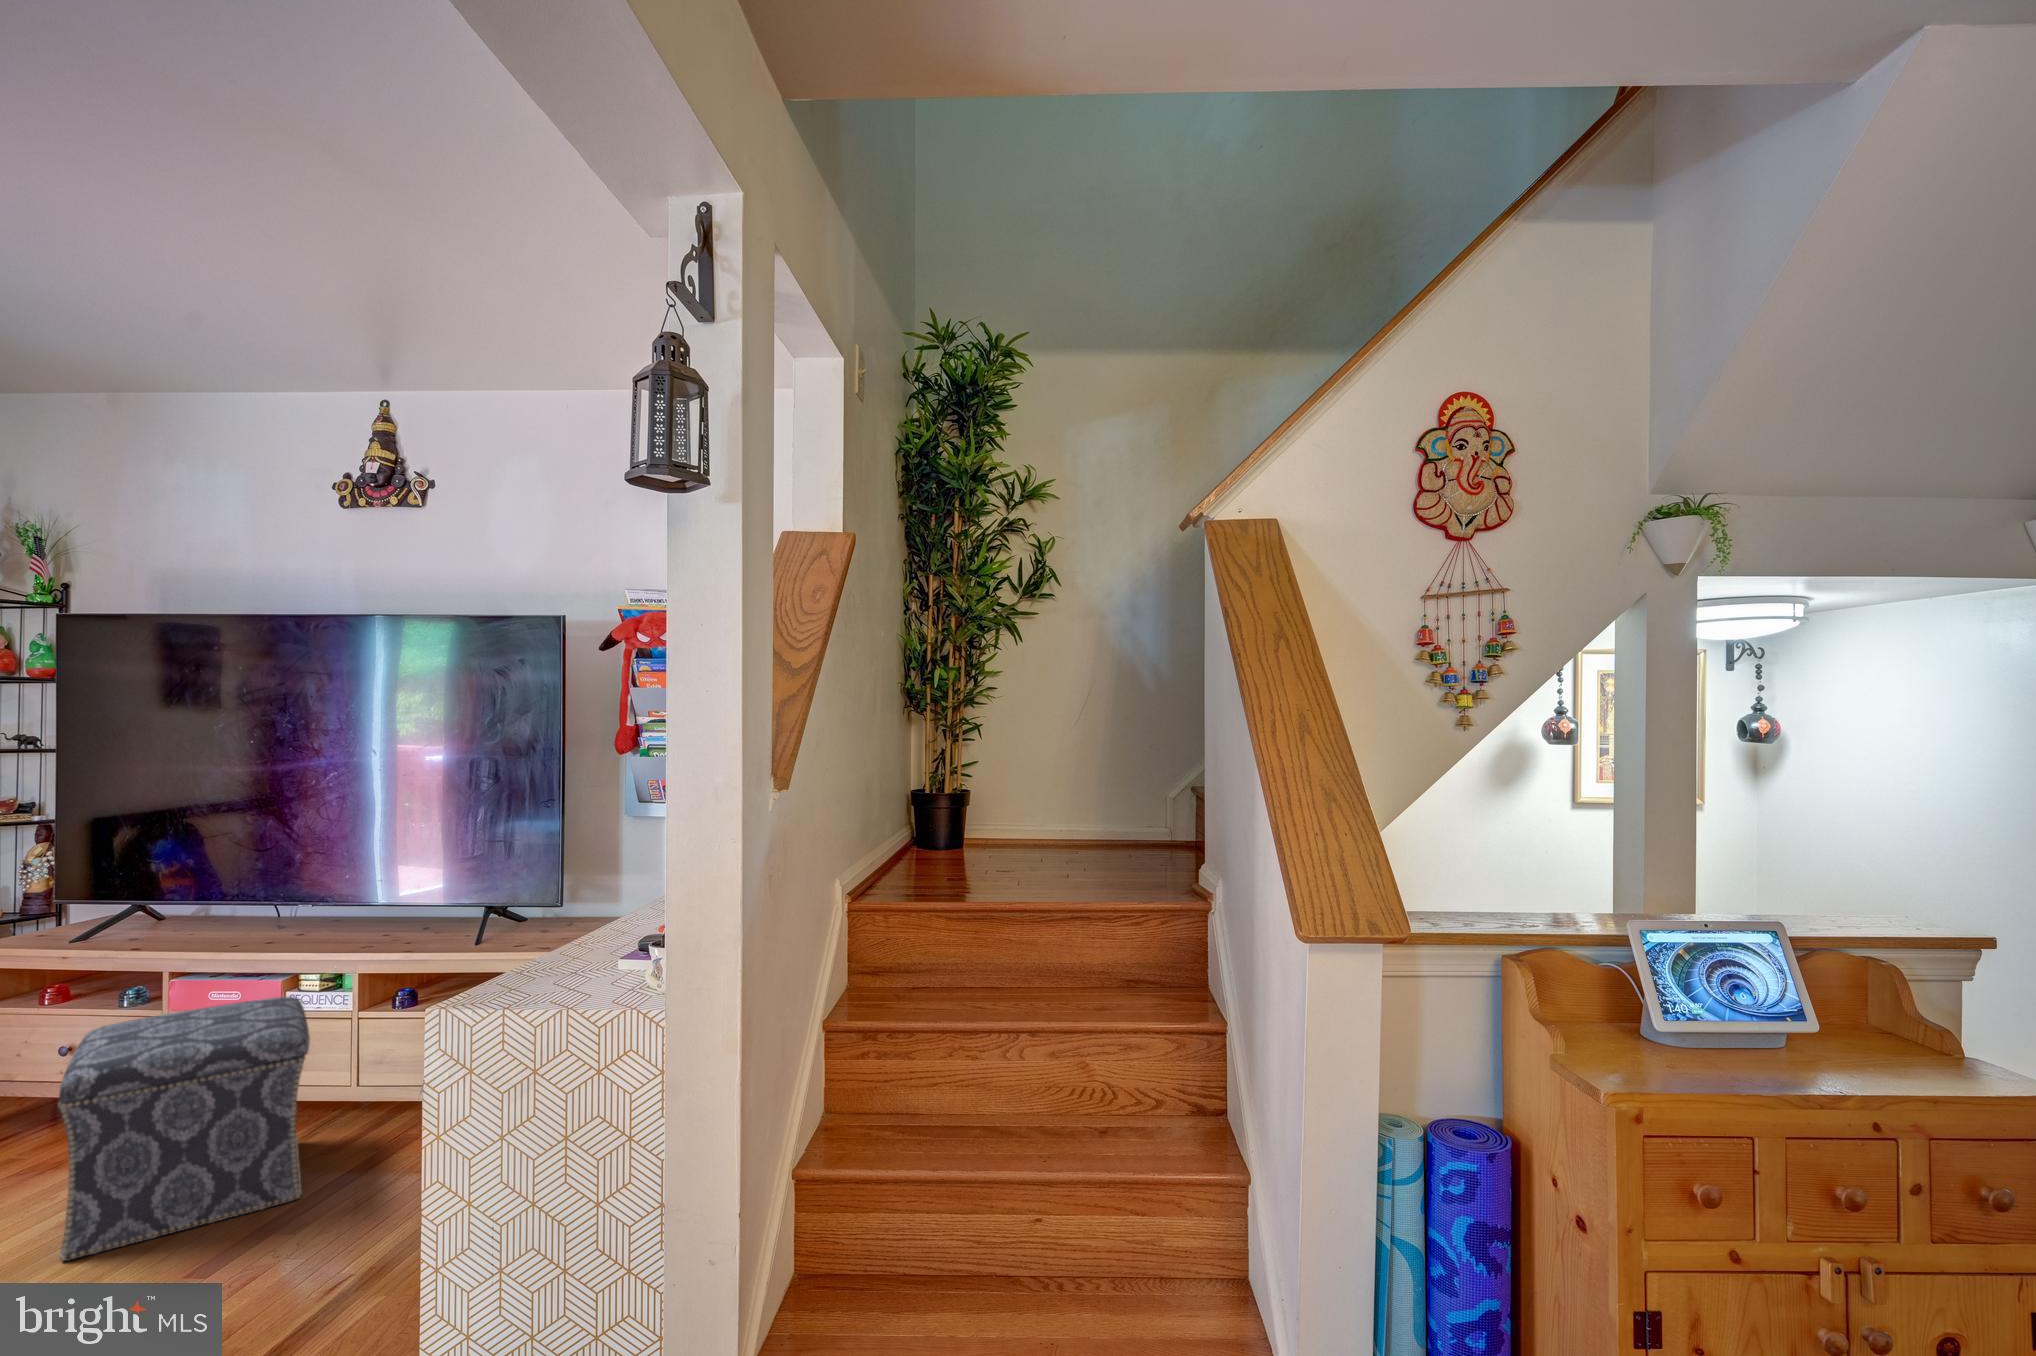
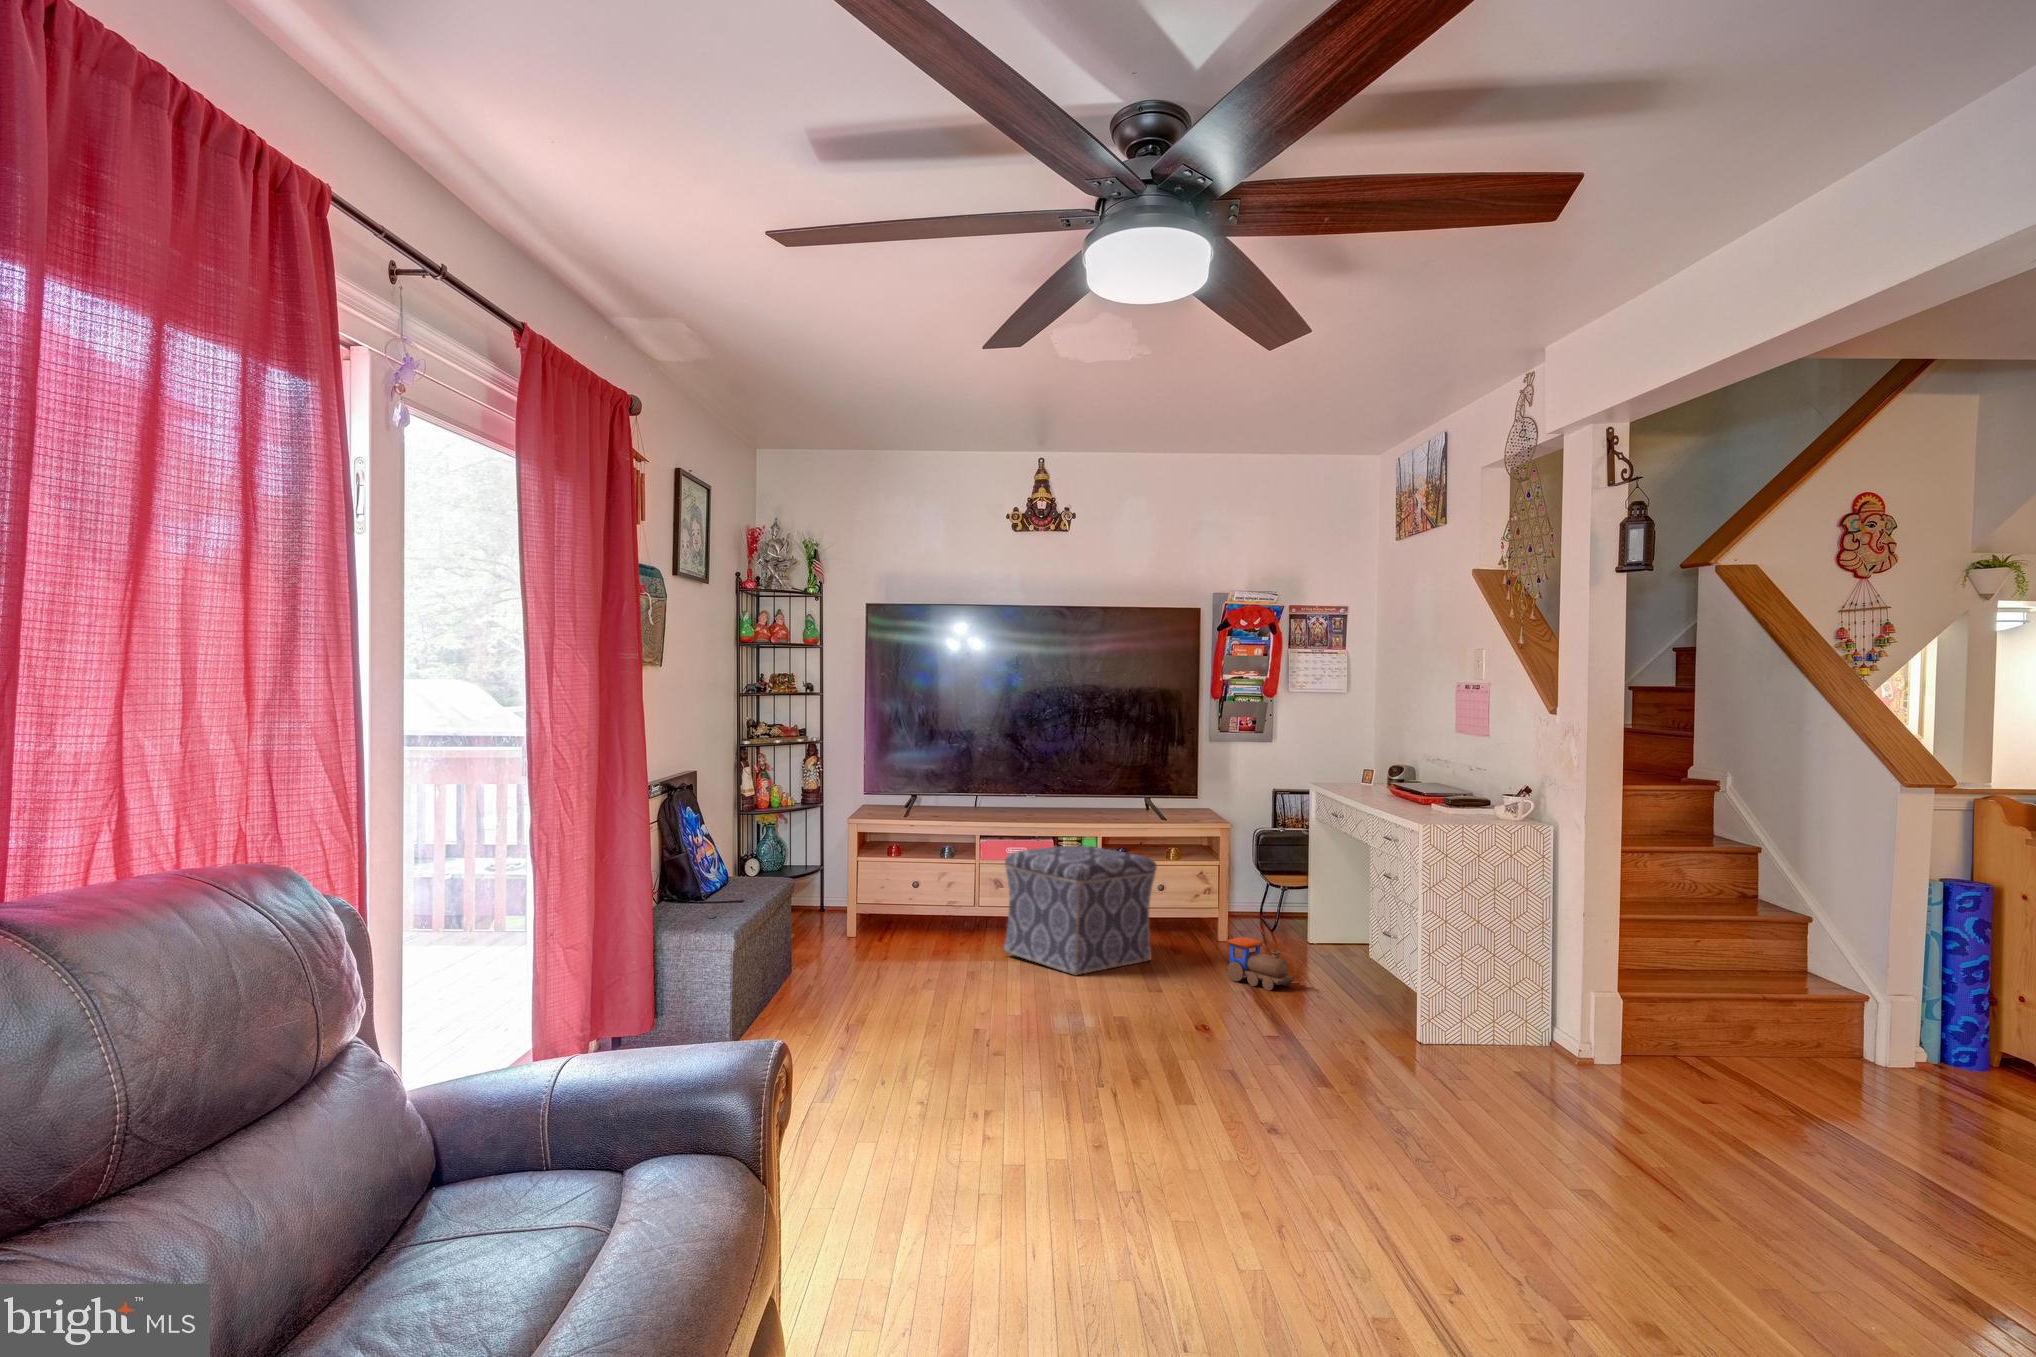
toy train: none [297,1187,366,1312] -> present [1227,937,1294,991]

